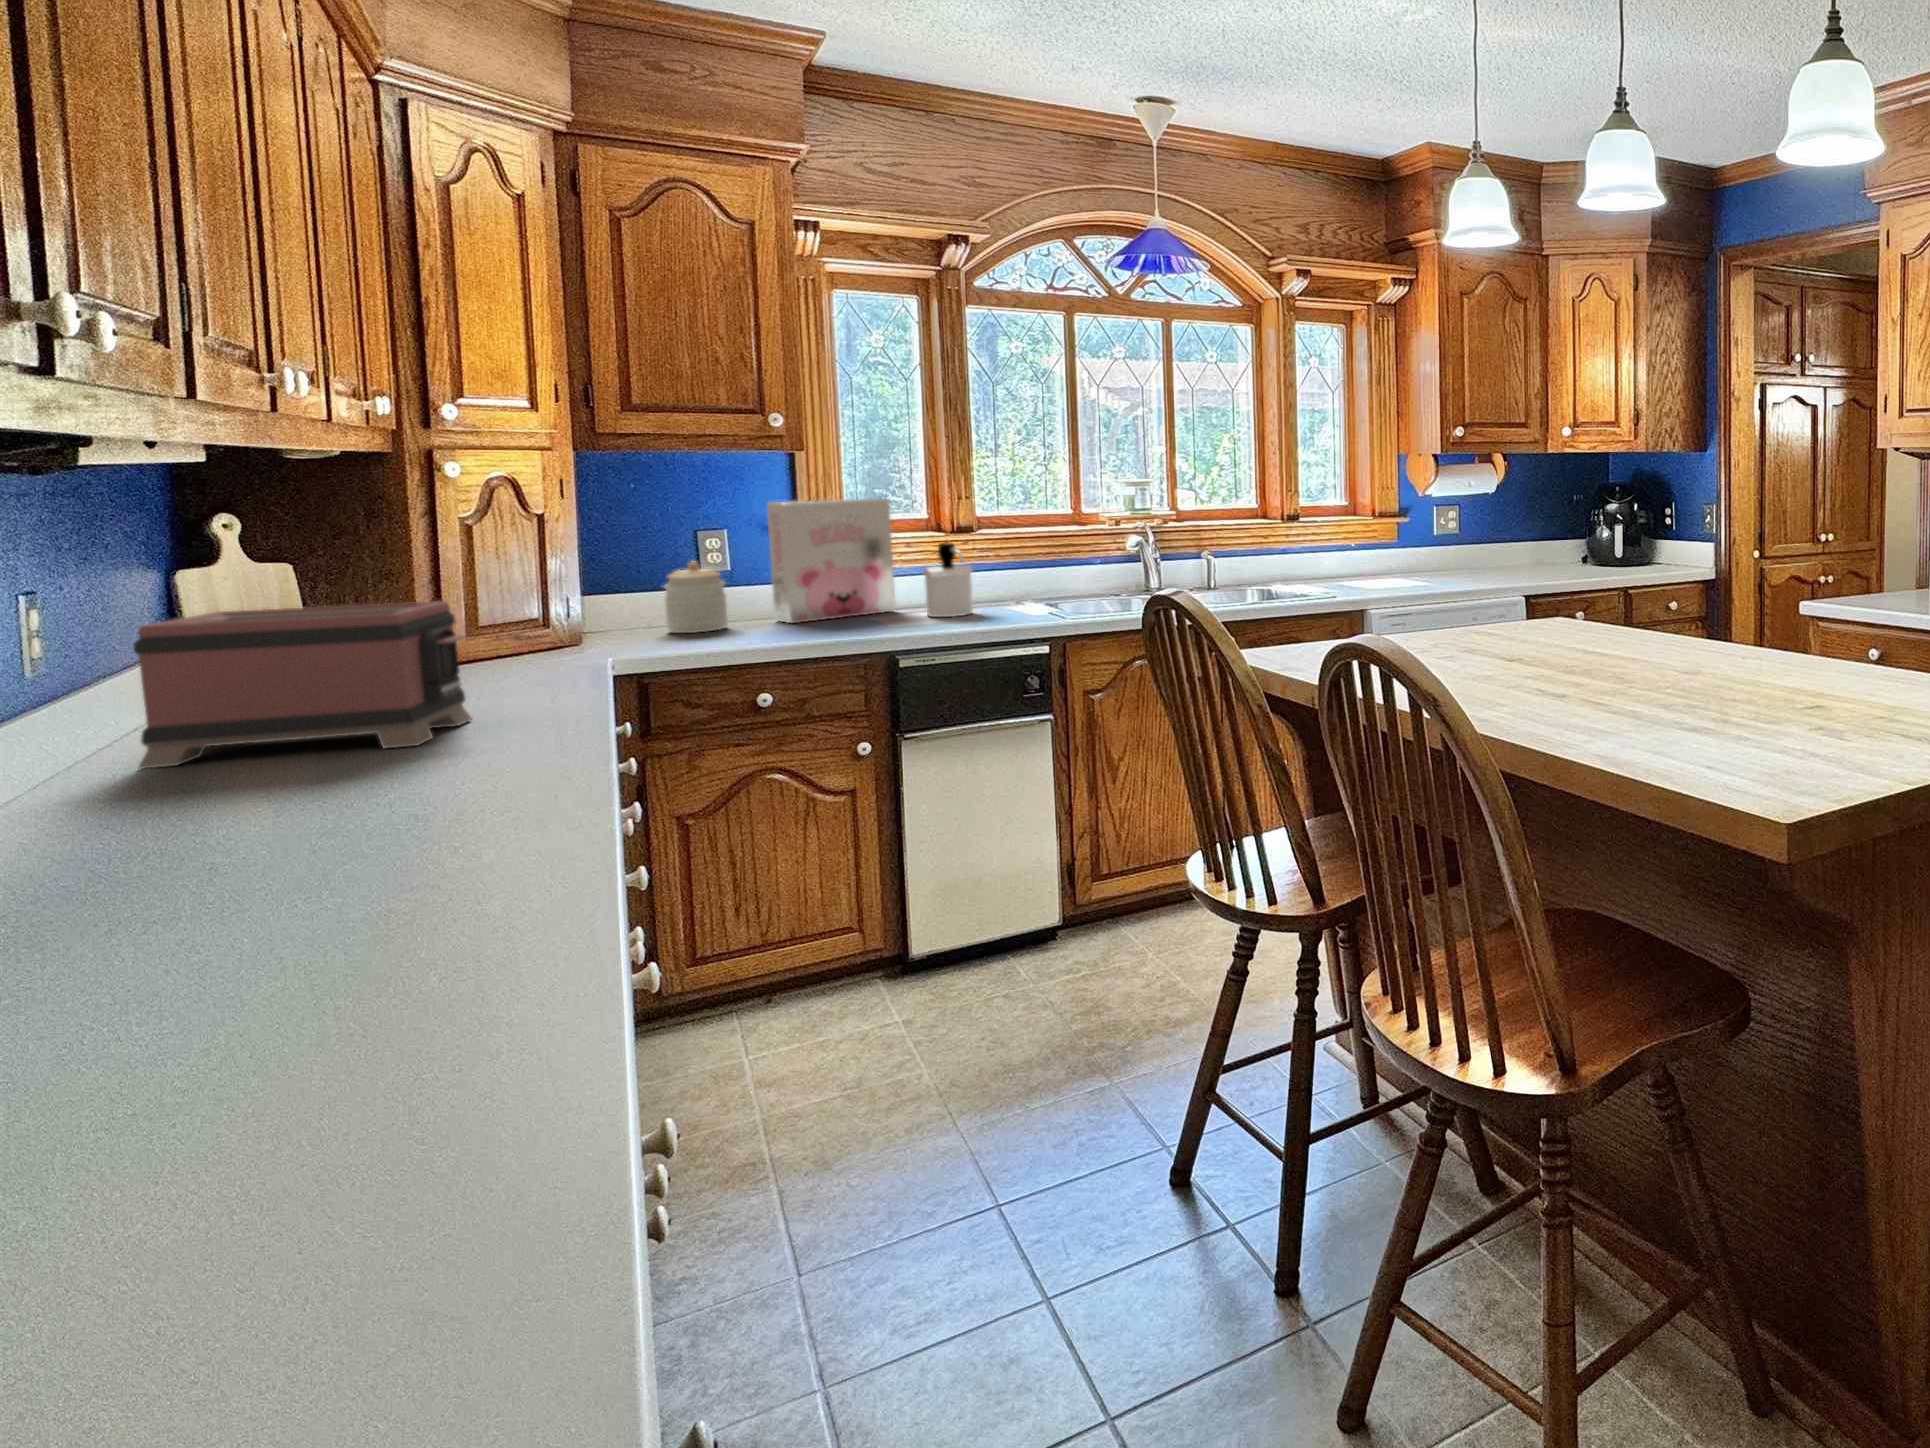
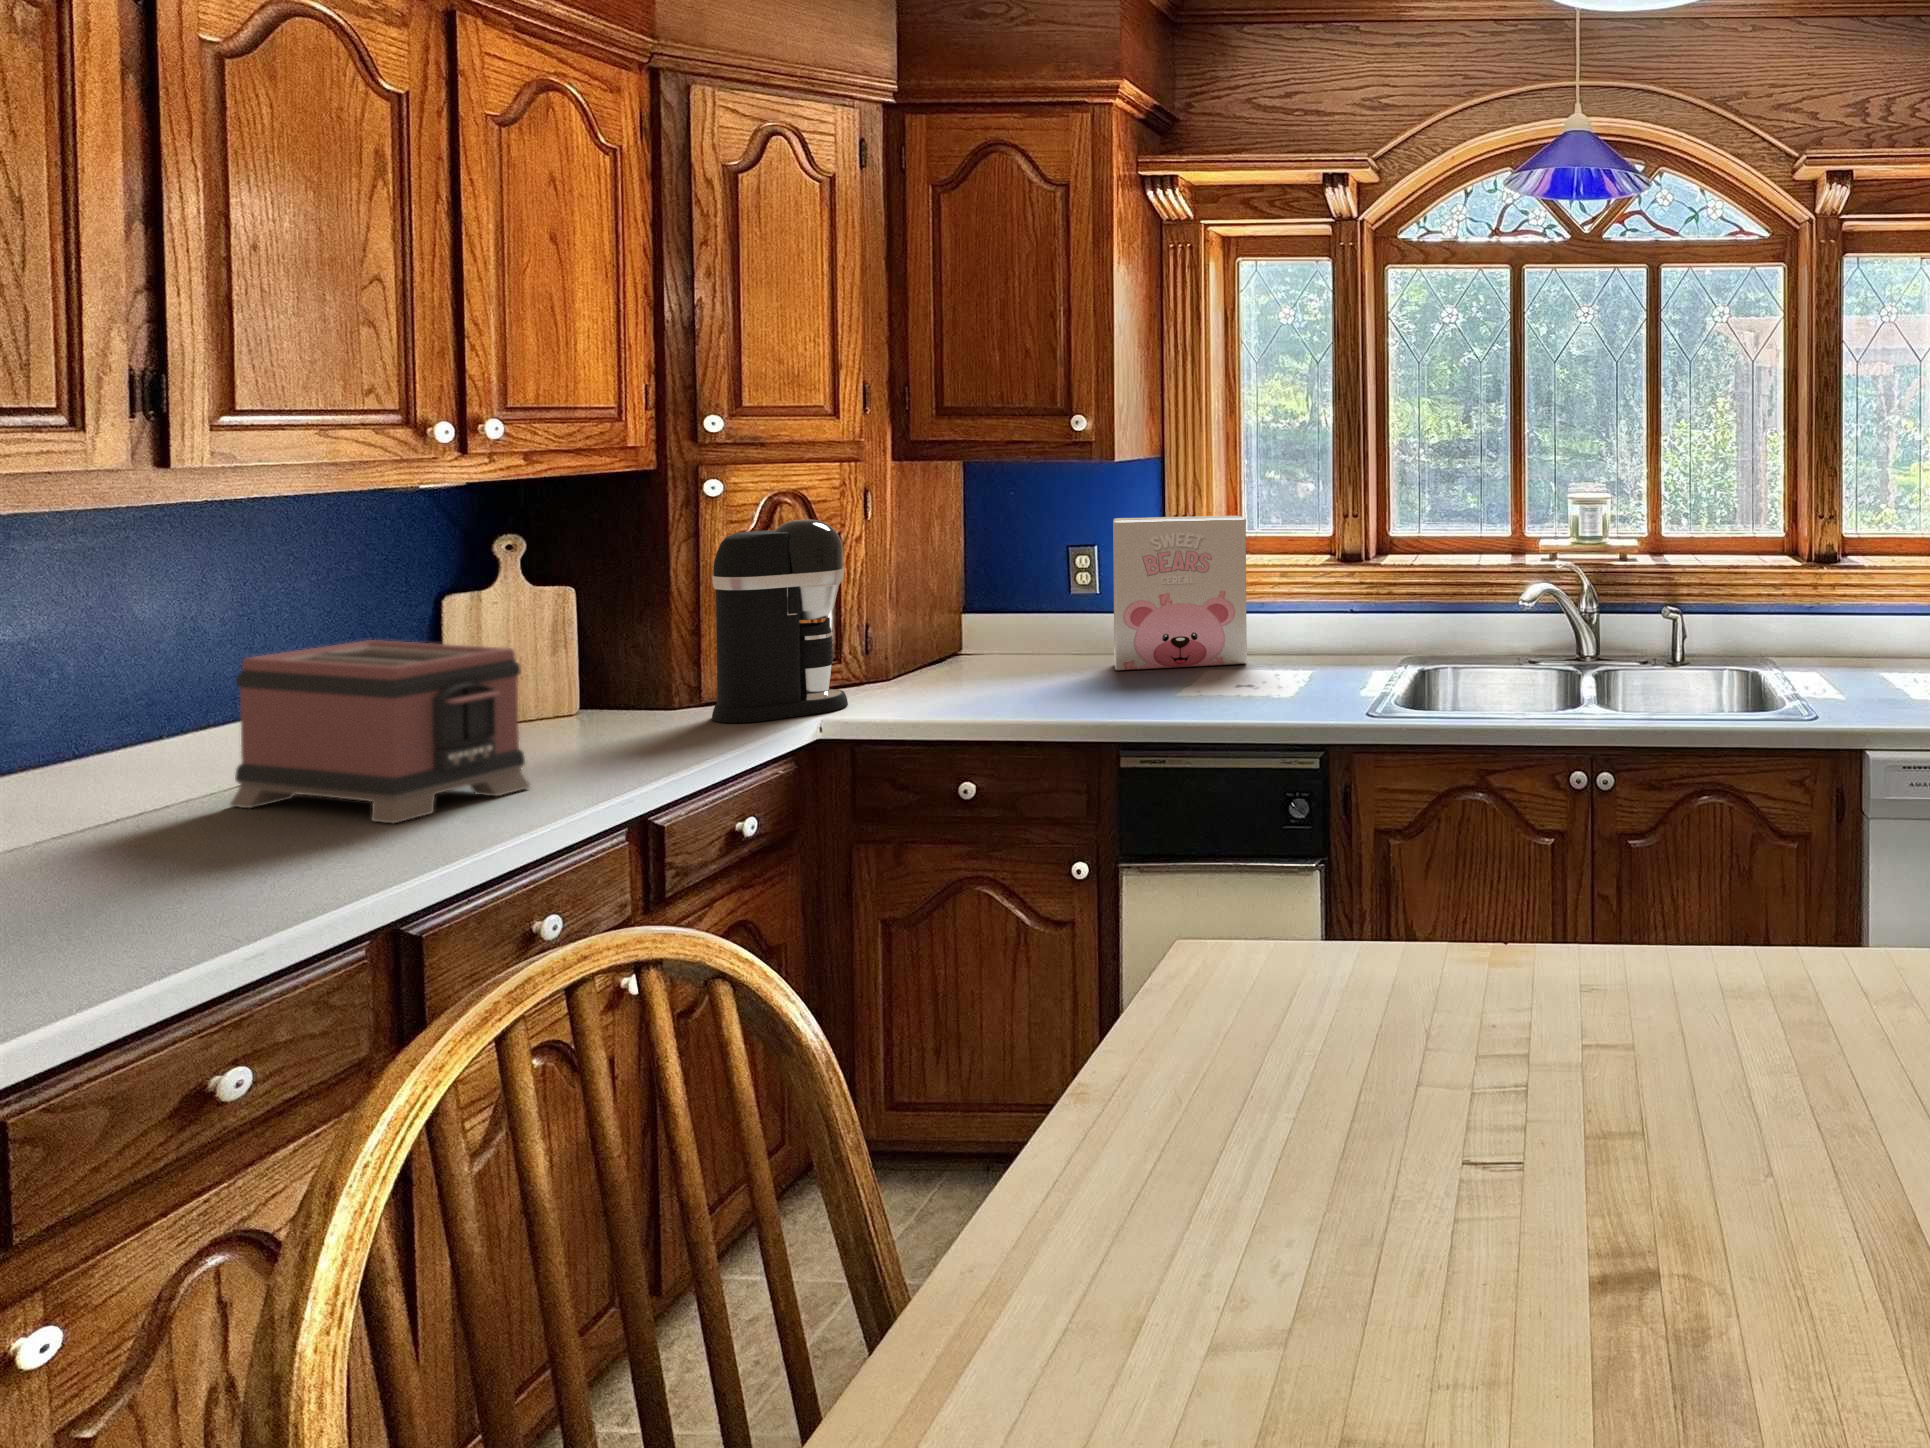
coffee maker: none [468,501,603,679] -> present [712,519,848,723]
soap dispenser: present [923,543,973,617] -> none [1248,582,1308,684]
jar: present [664,561,728,633] -> none [995,586,1059,672]

